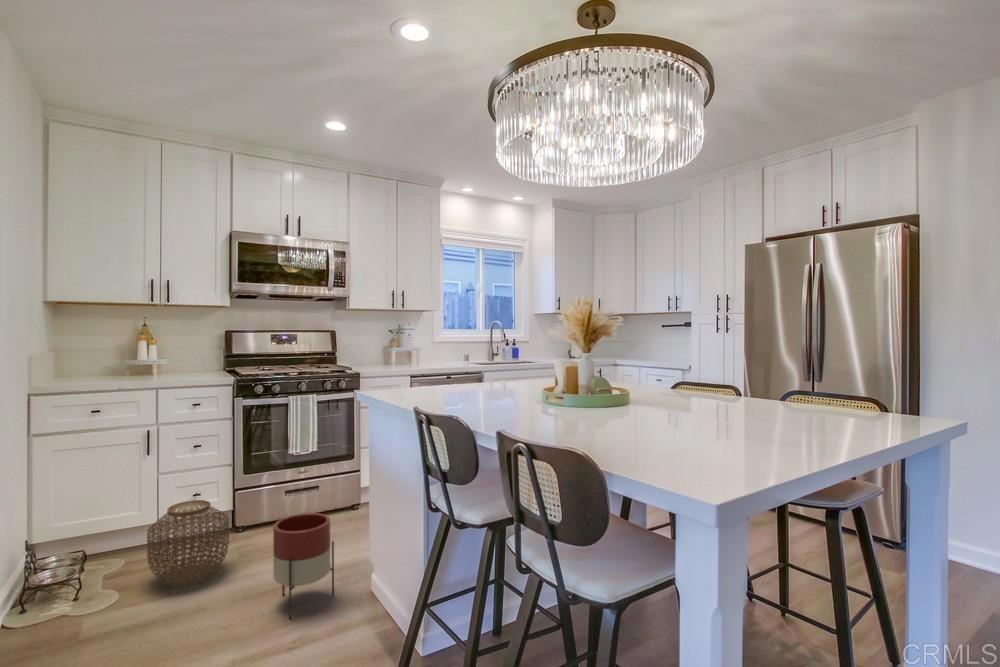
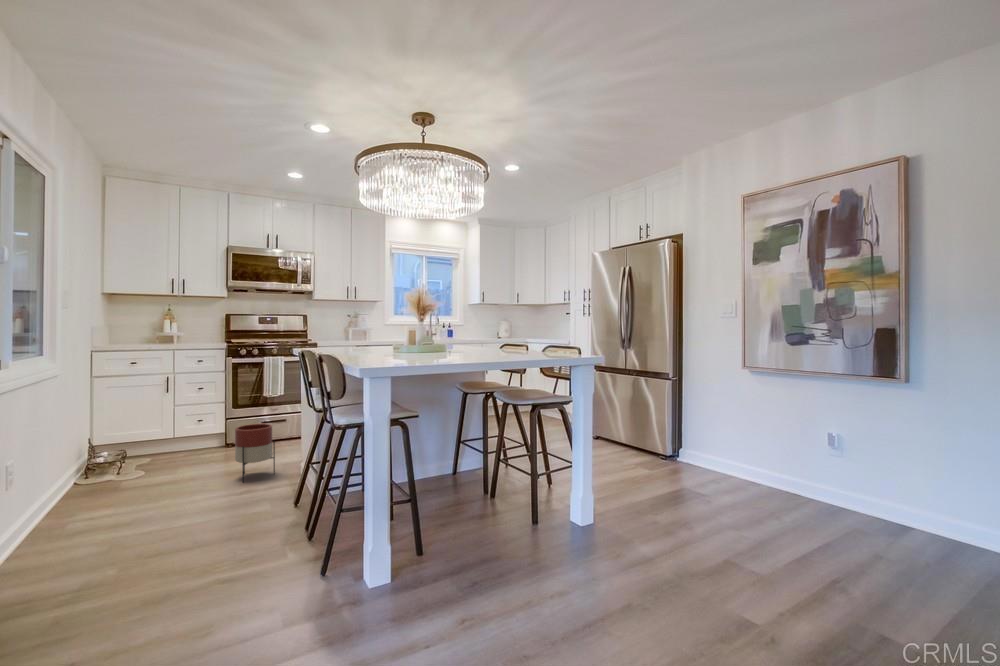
woven basket: present [147,500,229,587] -> none [162,418,215,470]

